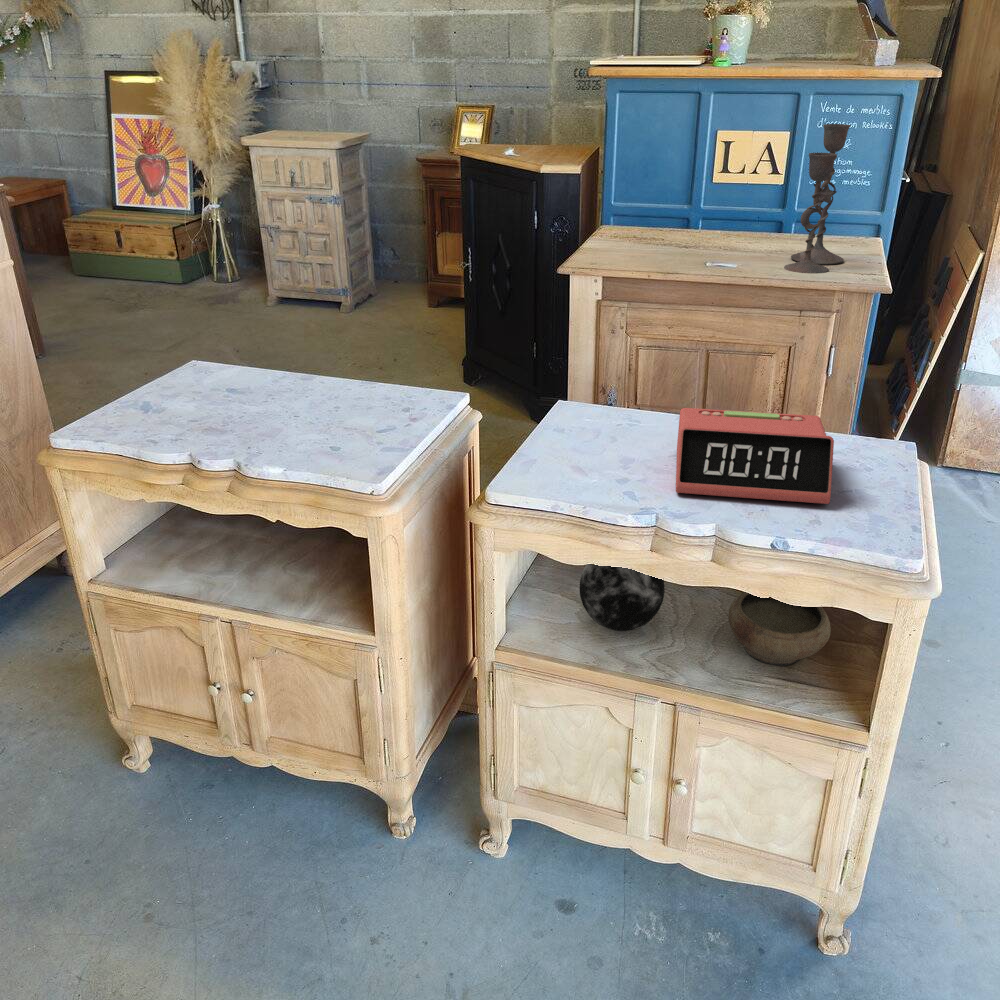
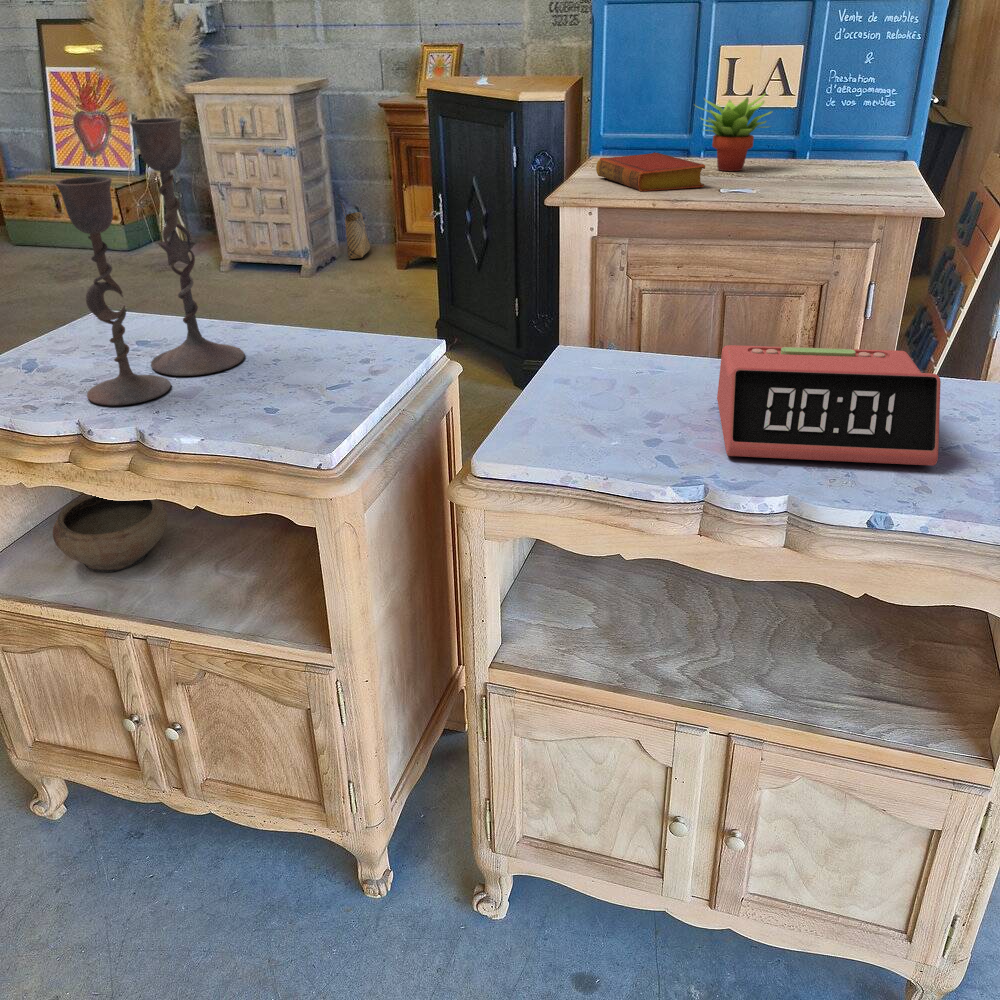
candlestick: present [784,124,850,274] -> present [55,118,245,406]
succulent plant: none [690,177,759,244] -> present [698,92,772,171]
book: none [604,228,696,265] -> present [596,152,705,191]
woven basket: none [377,236,405,297] -> present [338,194,370,259]
decorative orb: present [580,564,665,631] -> none [595,528,705,637]
ceramic bowl: present [729,592,831,666] -> present [53,495,167,572]

